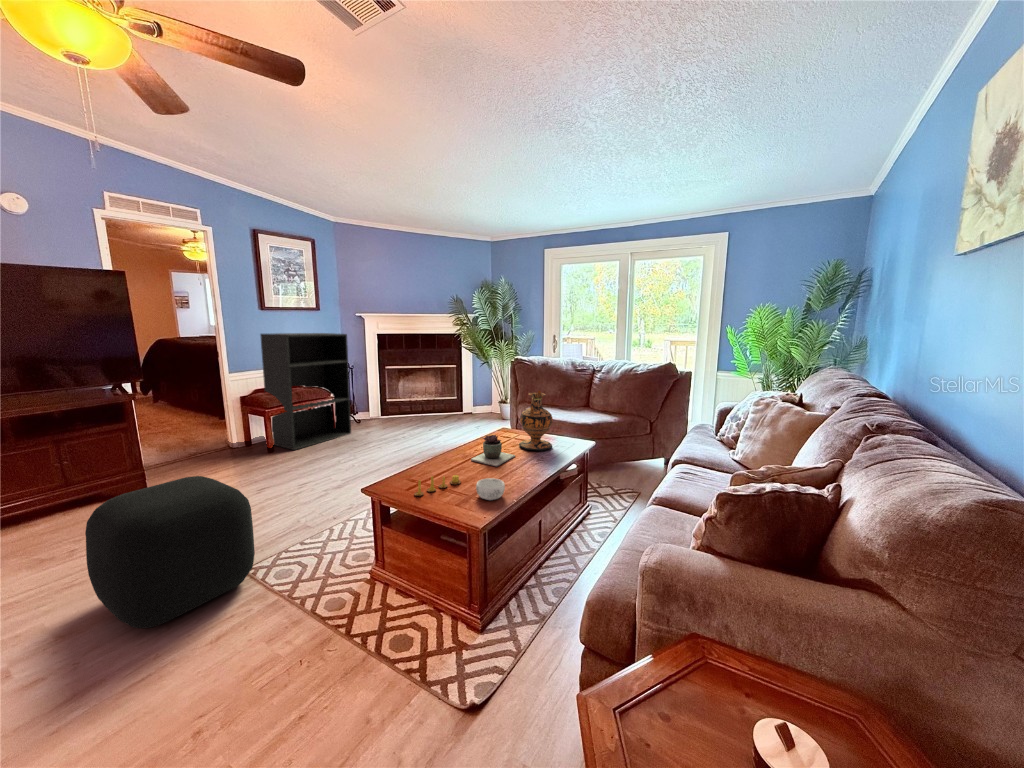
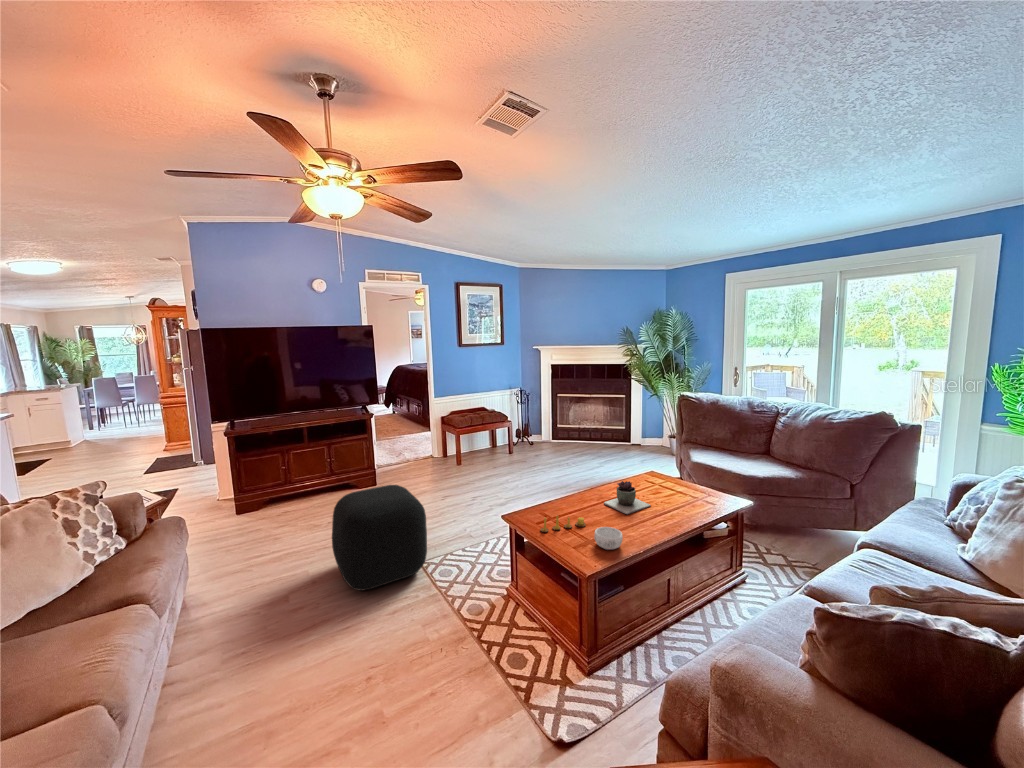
bookshelf: present [261,333,351,450] -> none [455,364,521,465]
vase: present [519,391,553,450] -> none [660,439,698,504]

